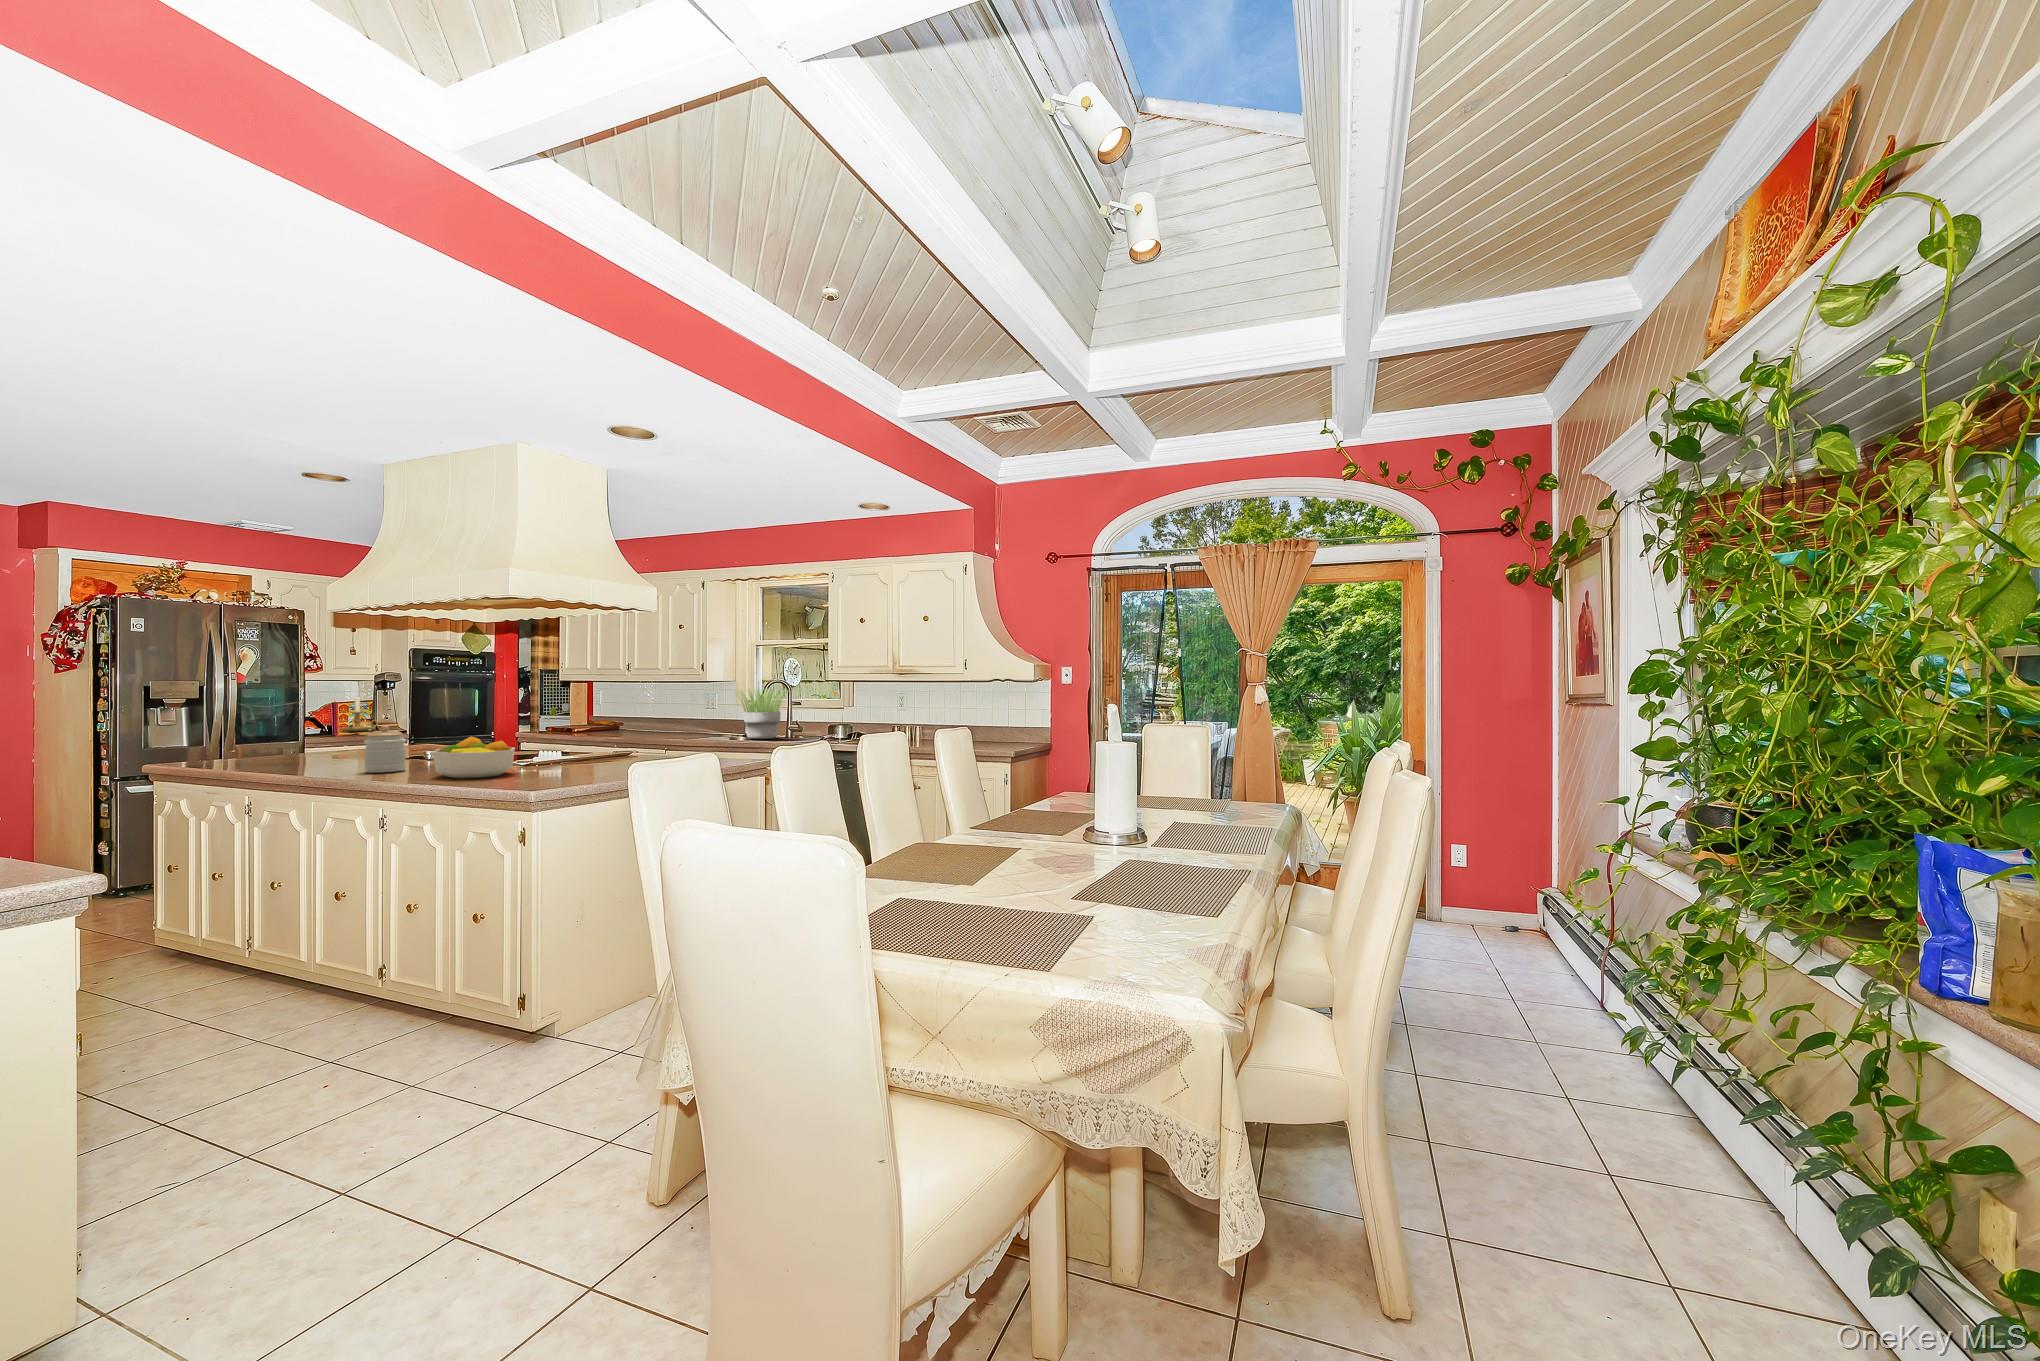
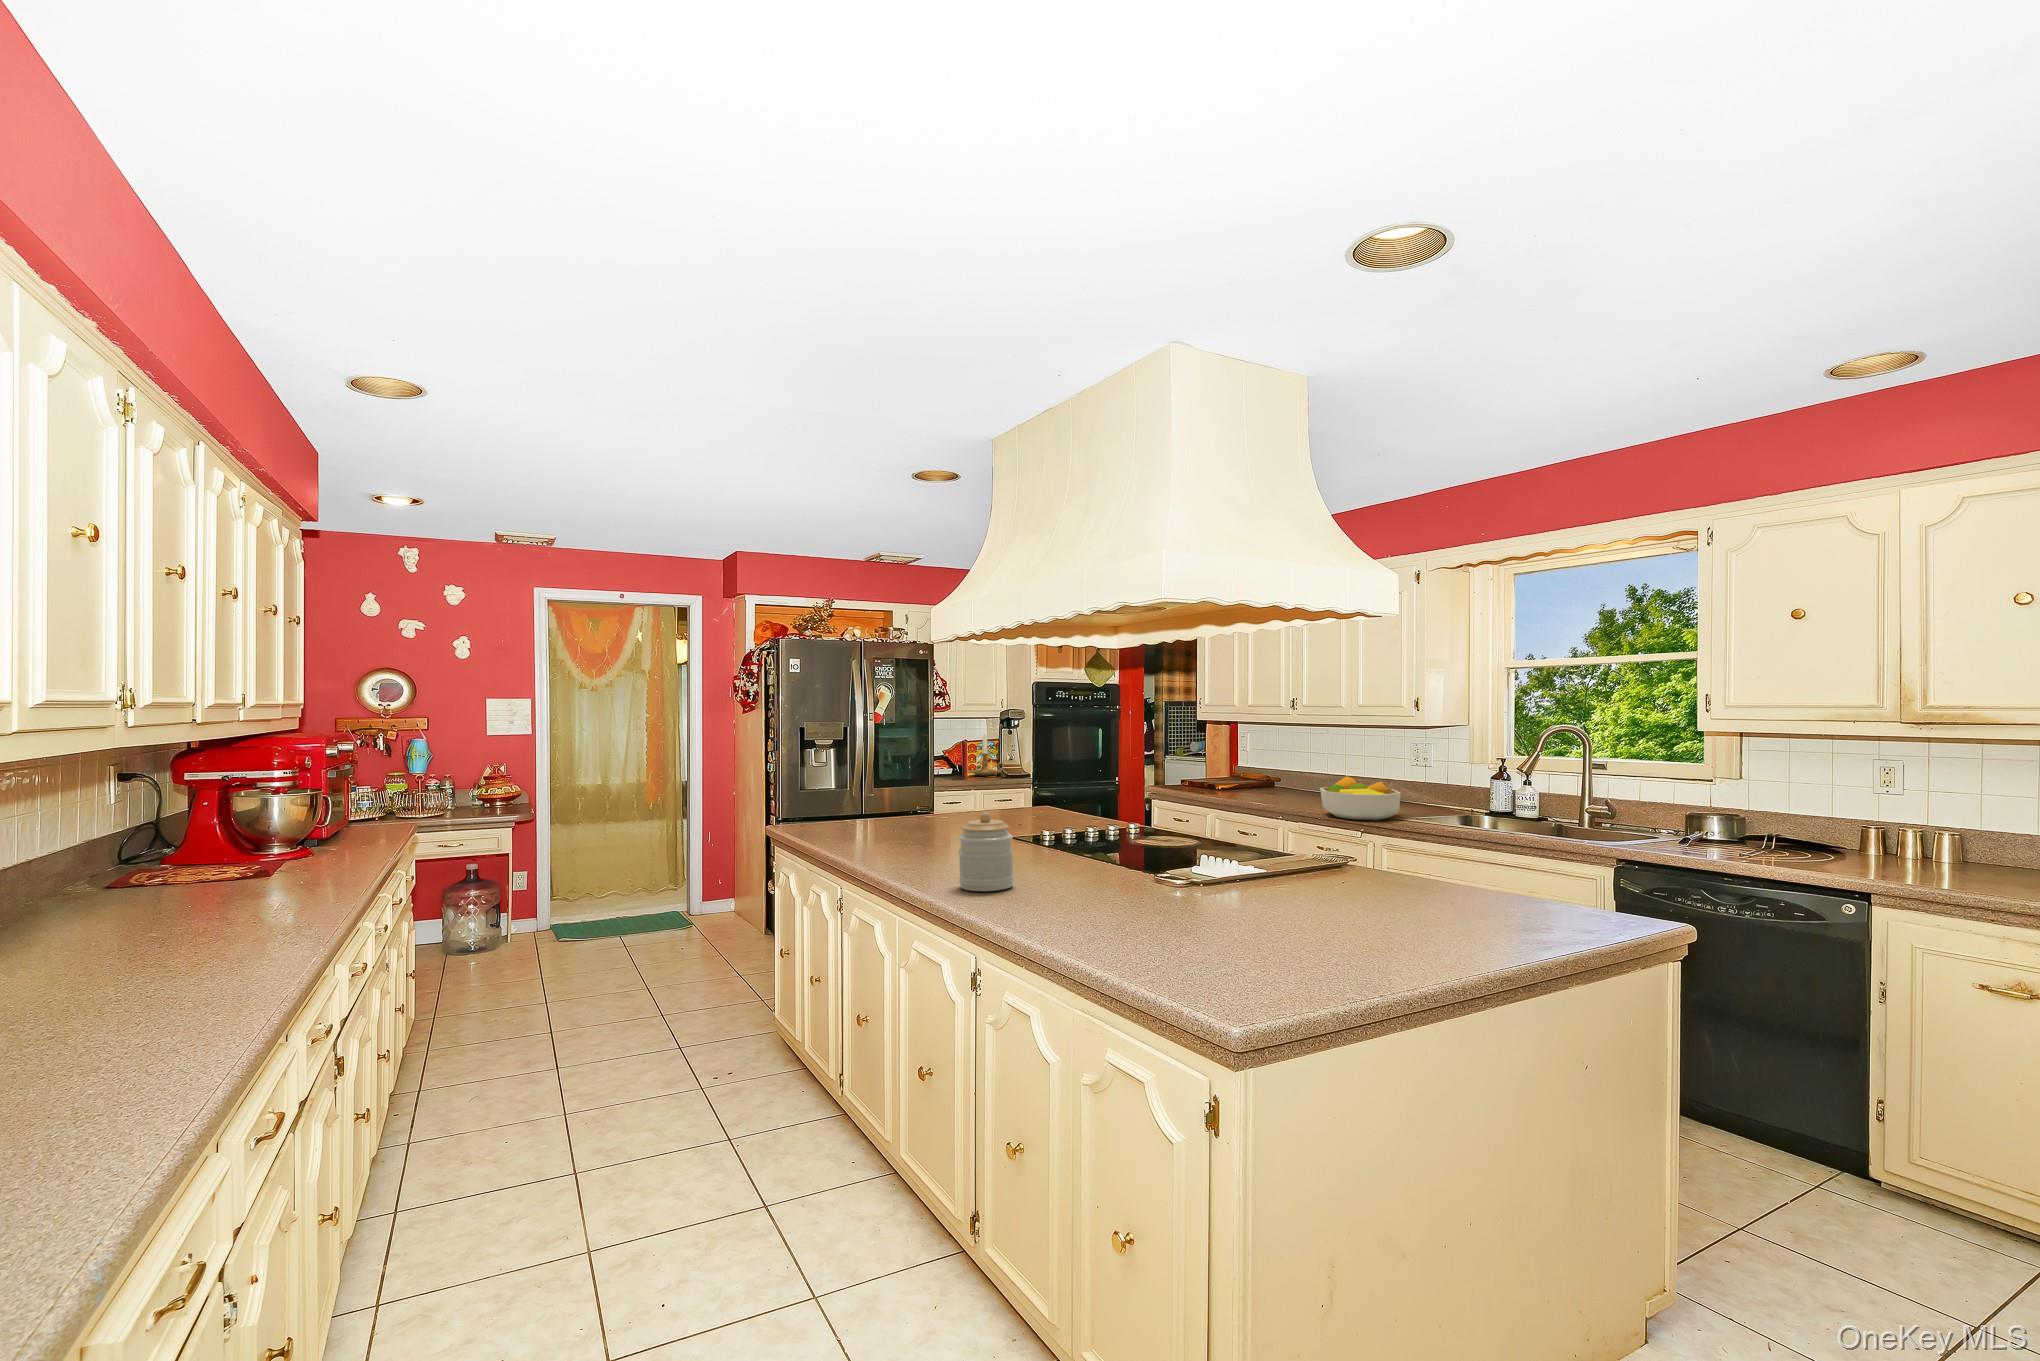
potted plant: present [735,689,788,739] -> none [1478,732,1600,830]
fruit bowl: present [433,736,515,778] -> present [1320,776,1401,820]

